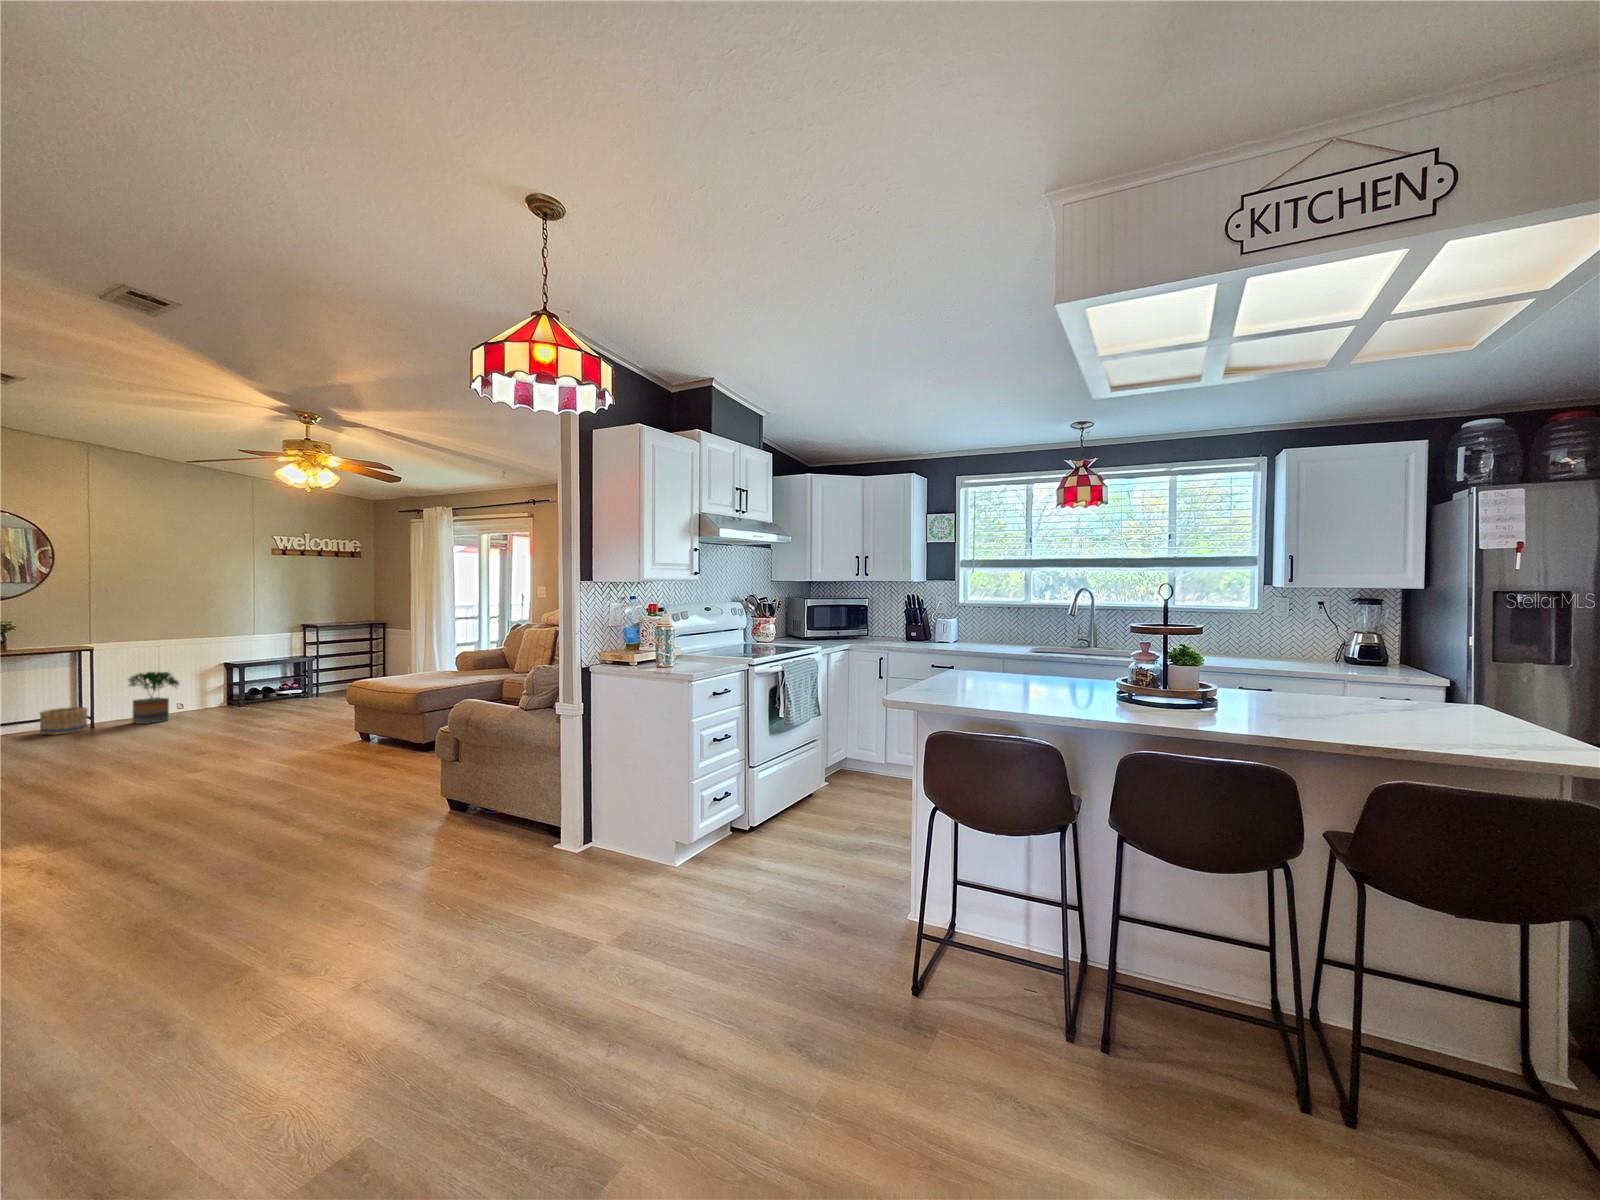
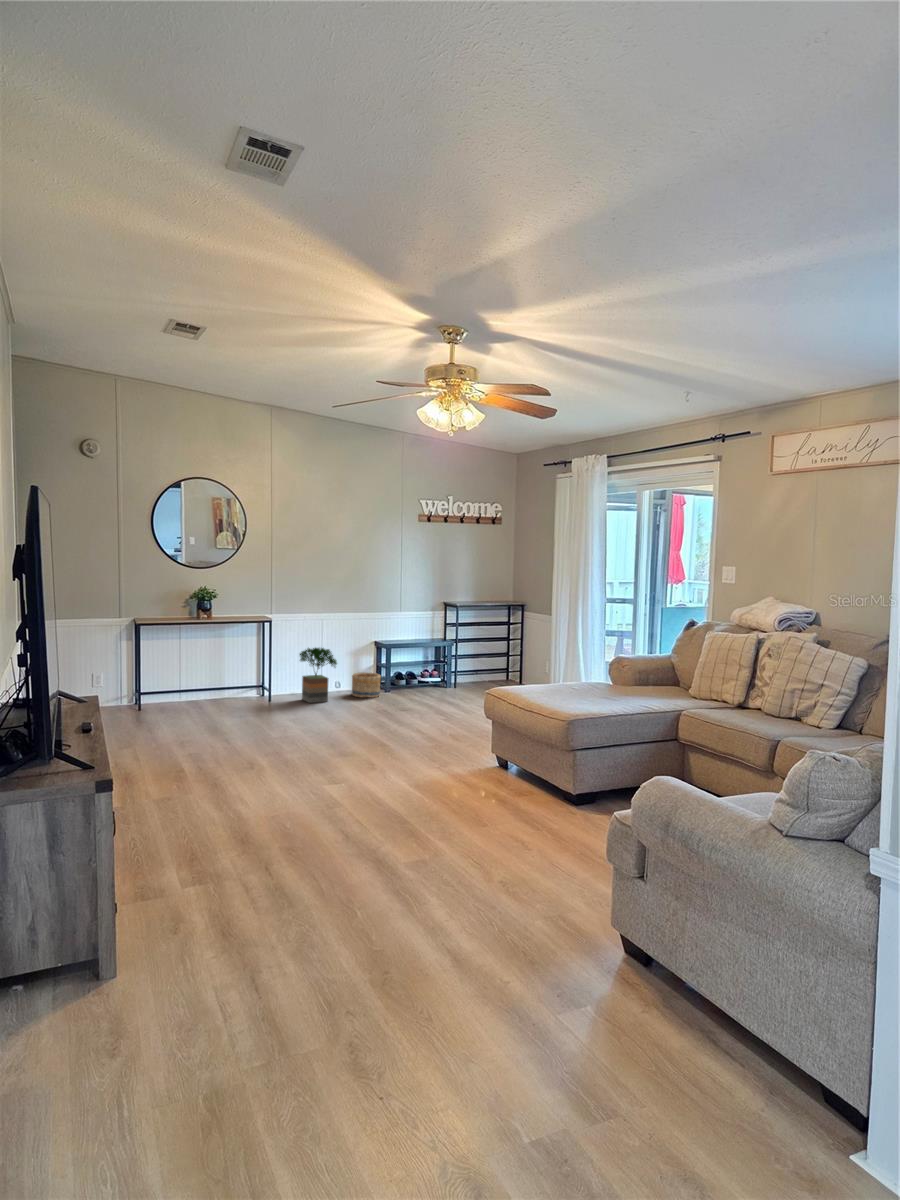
basket: present [40,707,88,735] -> present [352,672,381,698]

